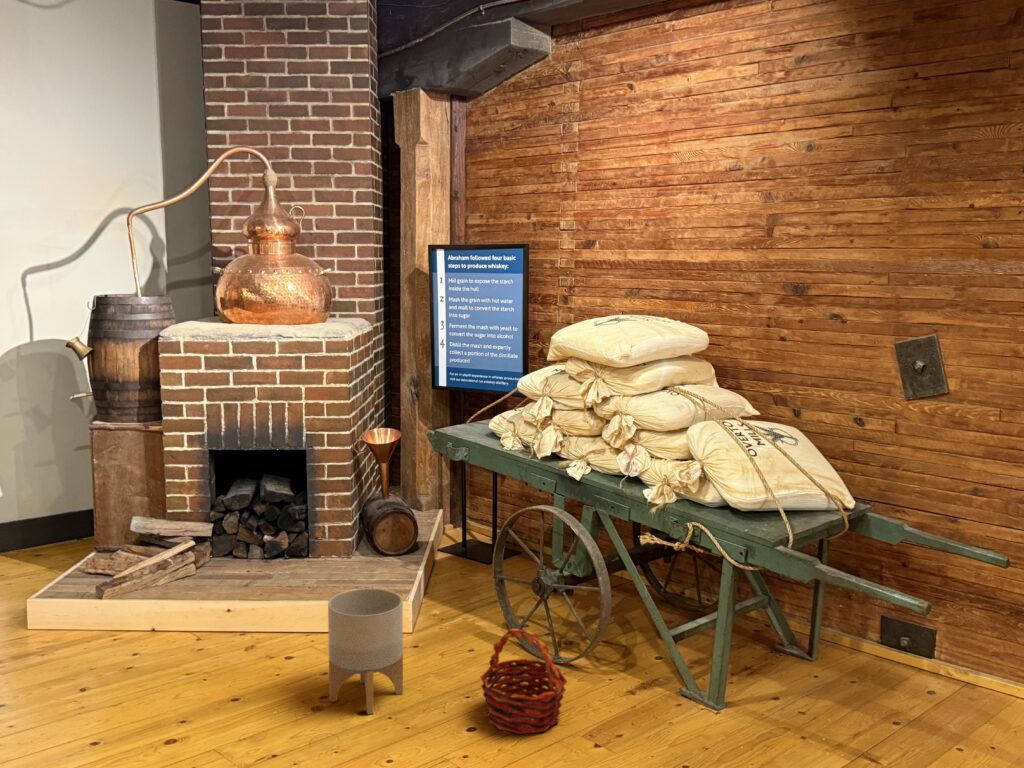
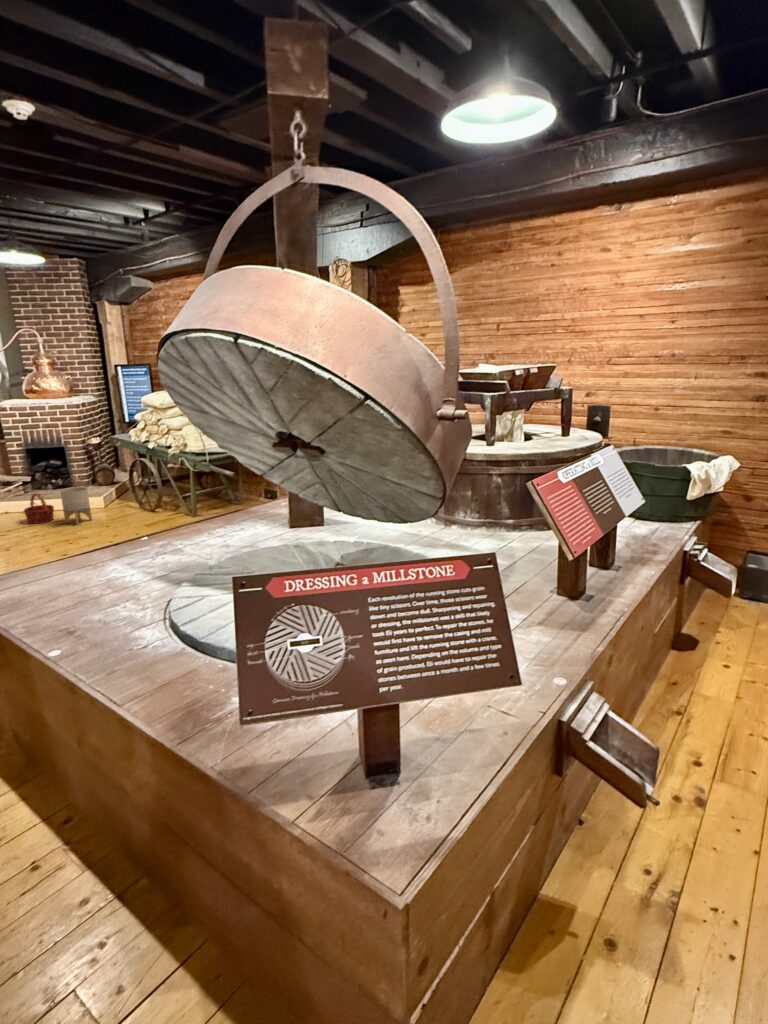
basket: present [480,629,567,734] -> present [24,493,54,523]

